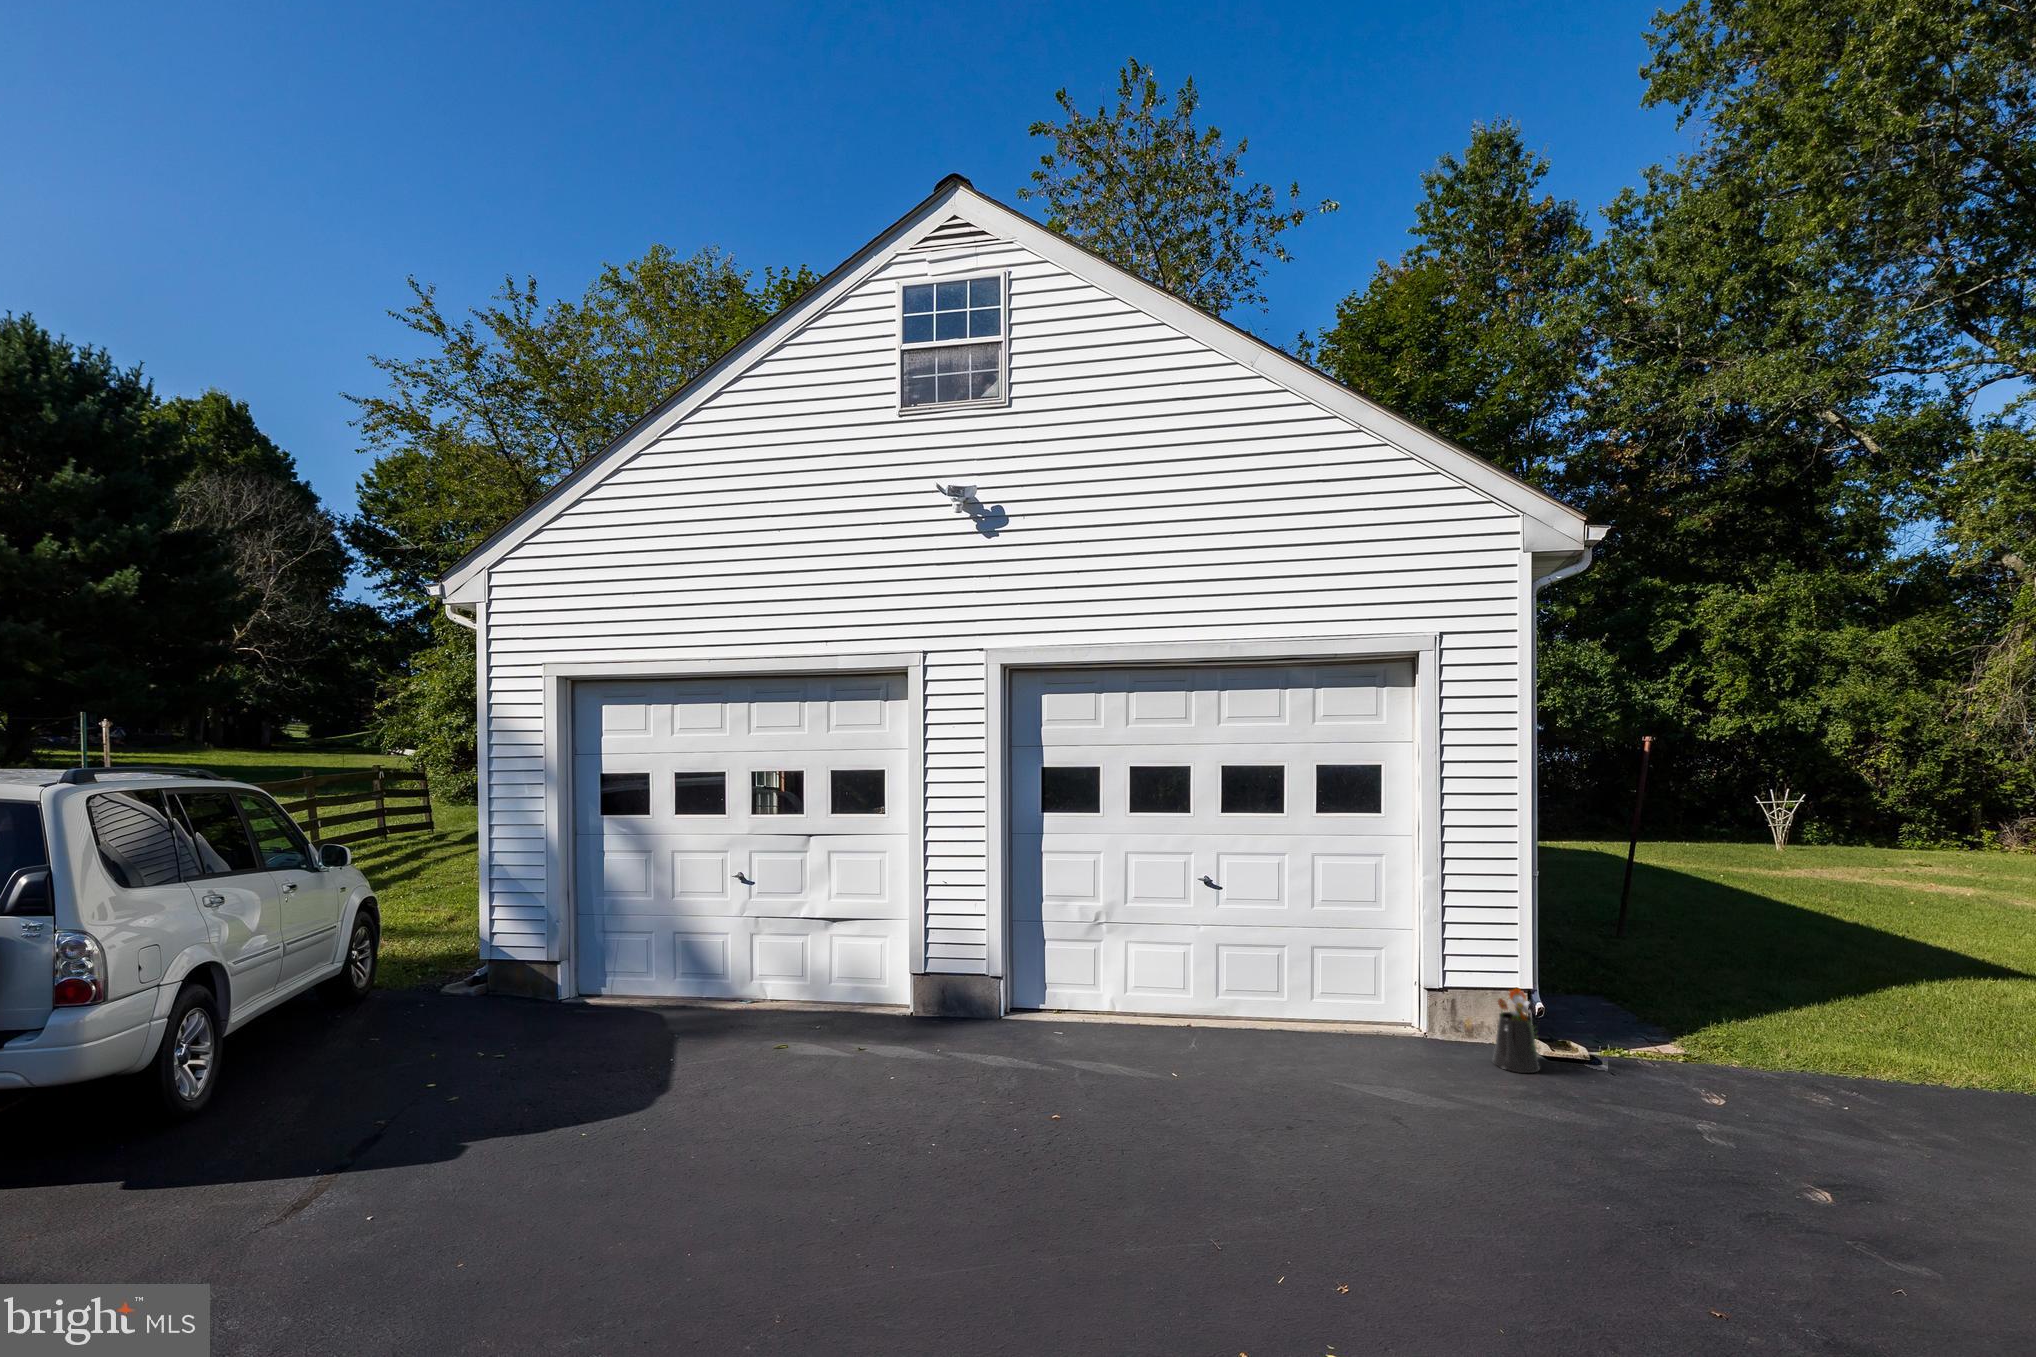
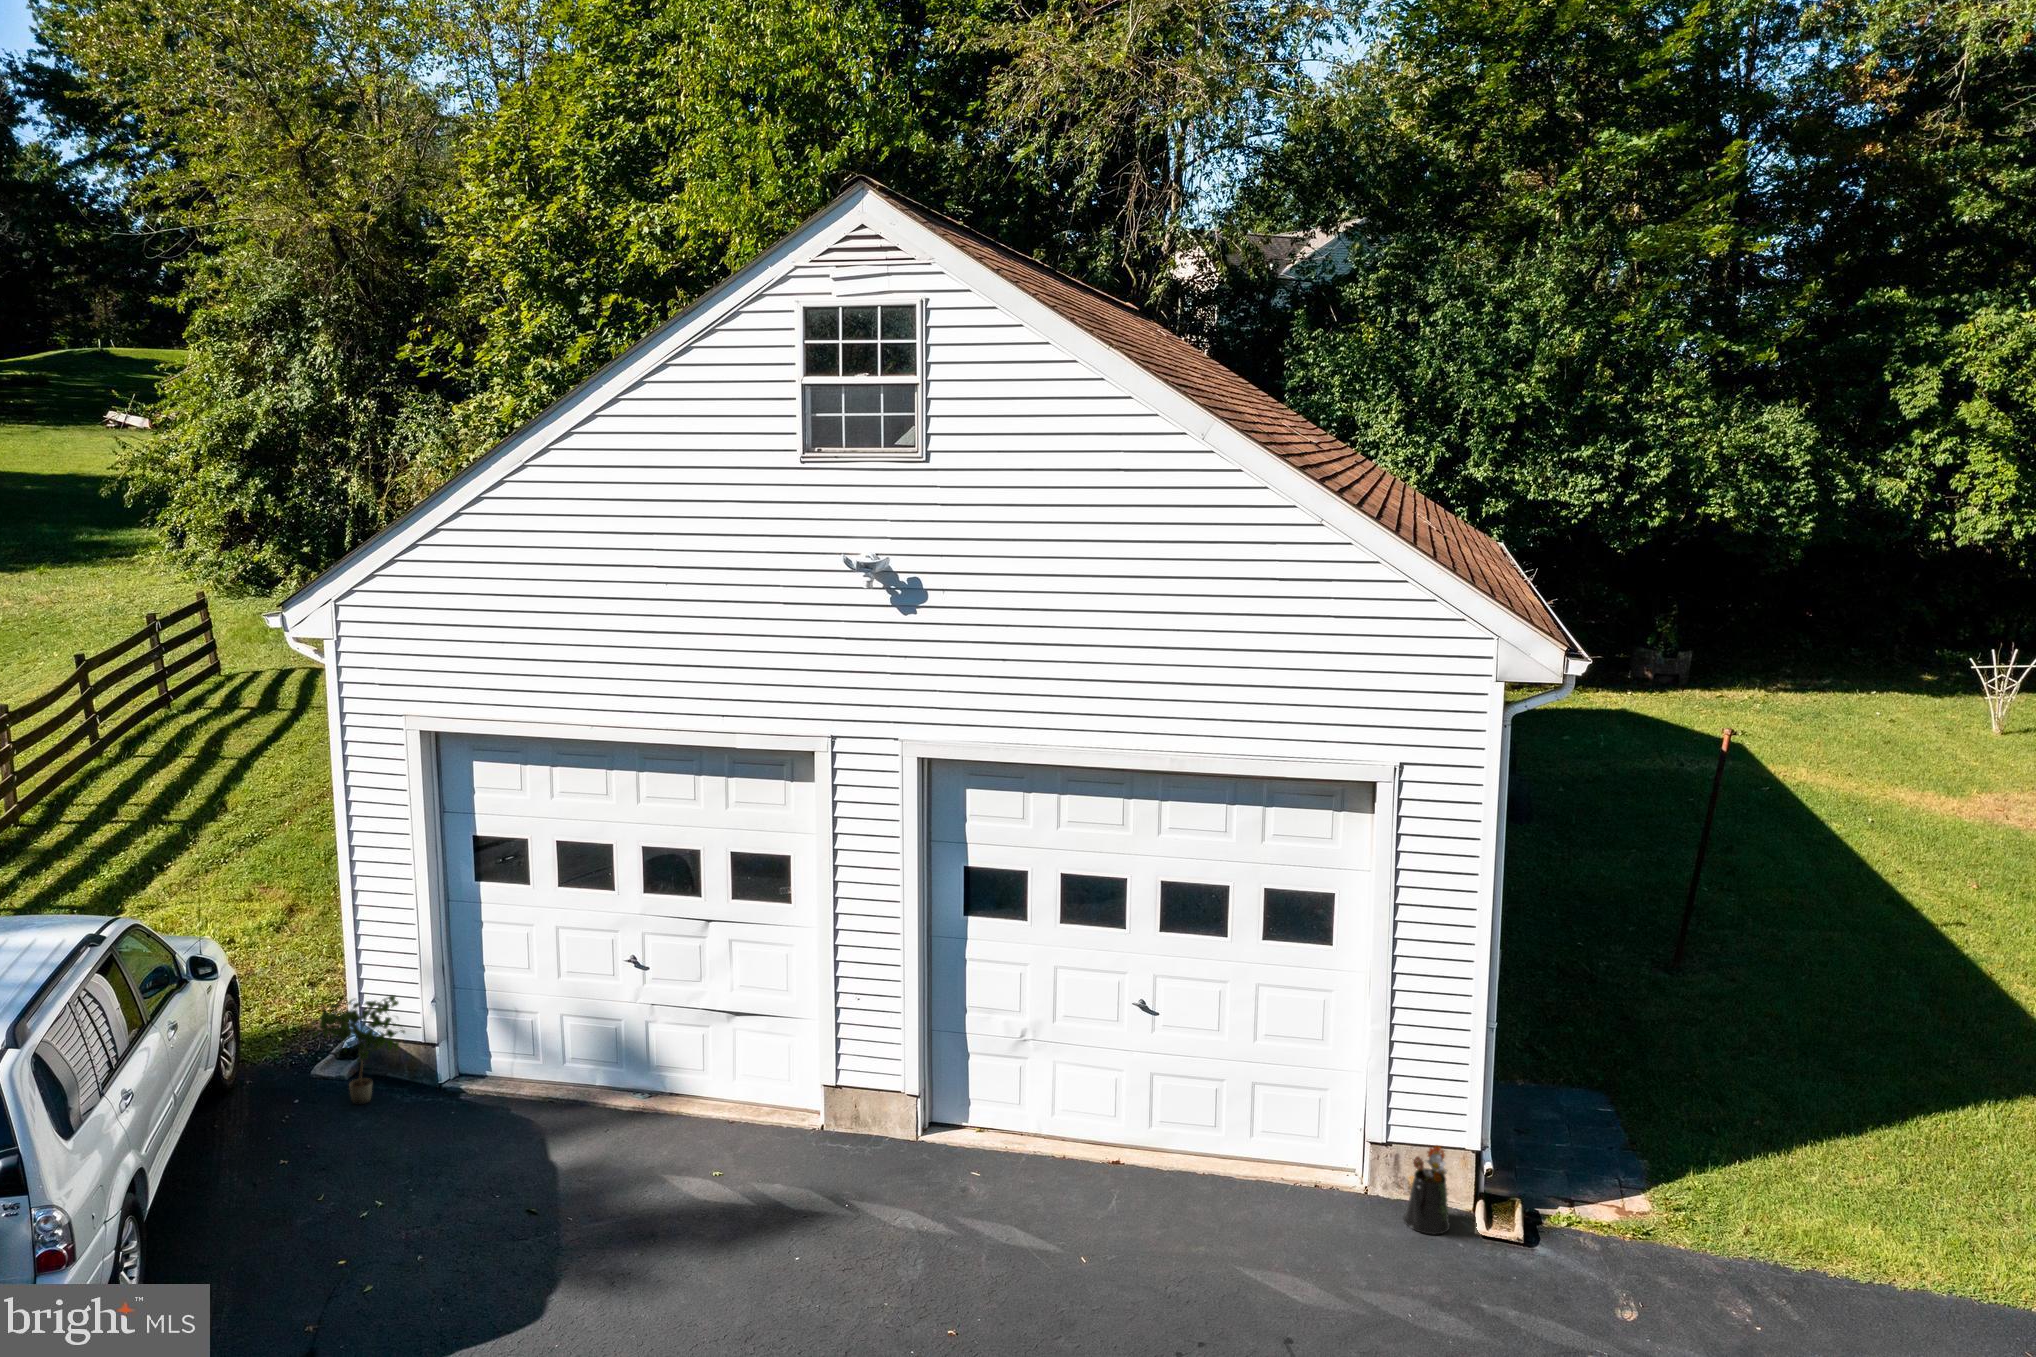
potted plant: none [438,912,529,1016] -> present [311,995,405,1105]

